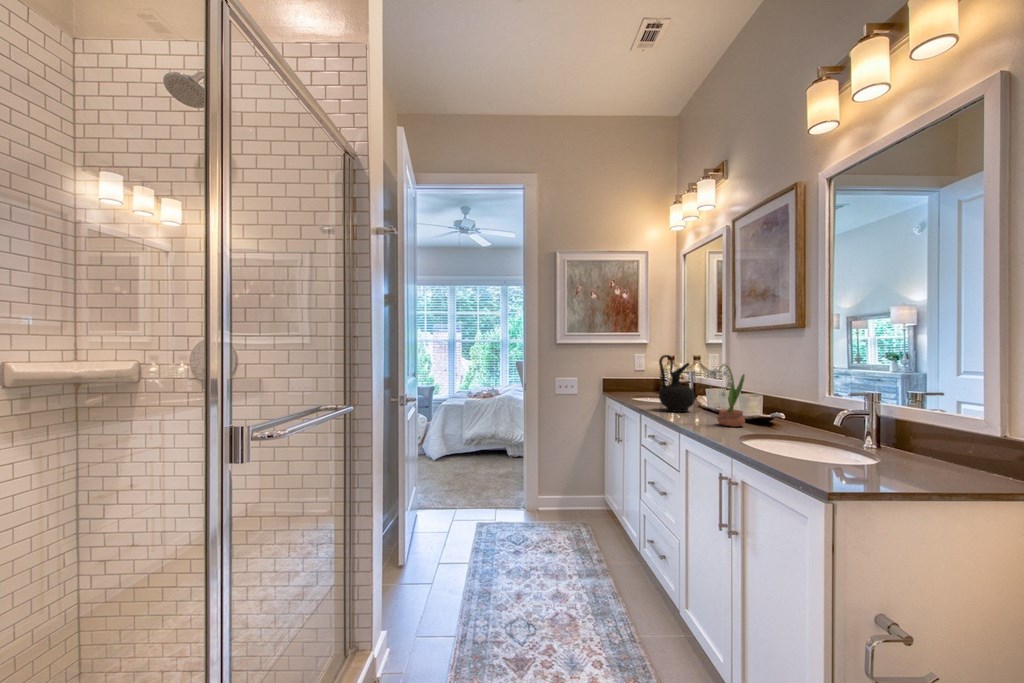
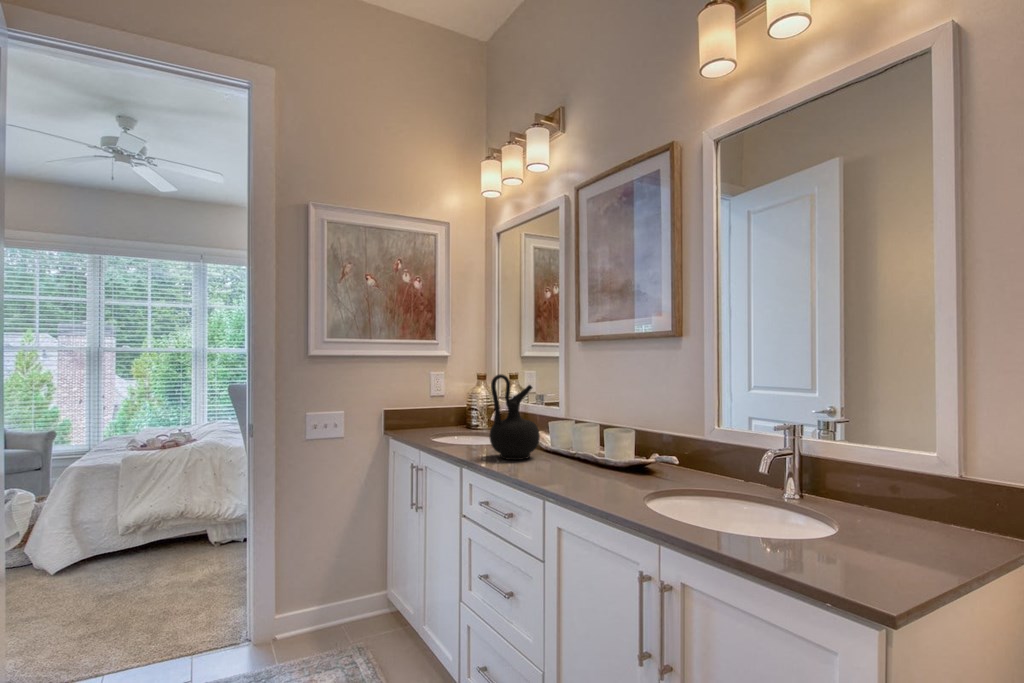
potted flower: present [714,364,745,427] -> none [588,387,629,482]

